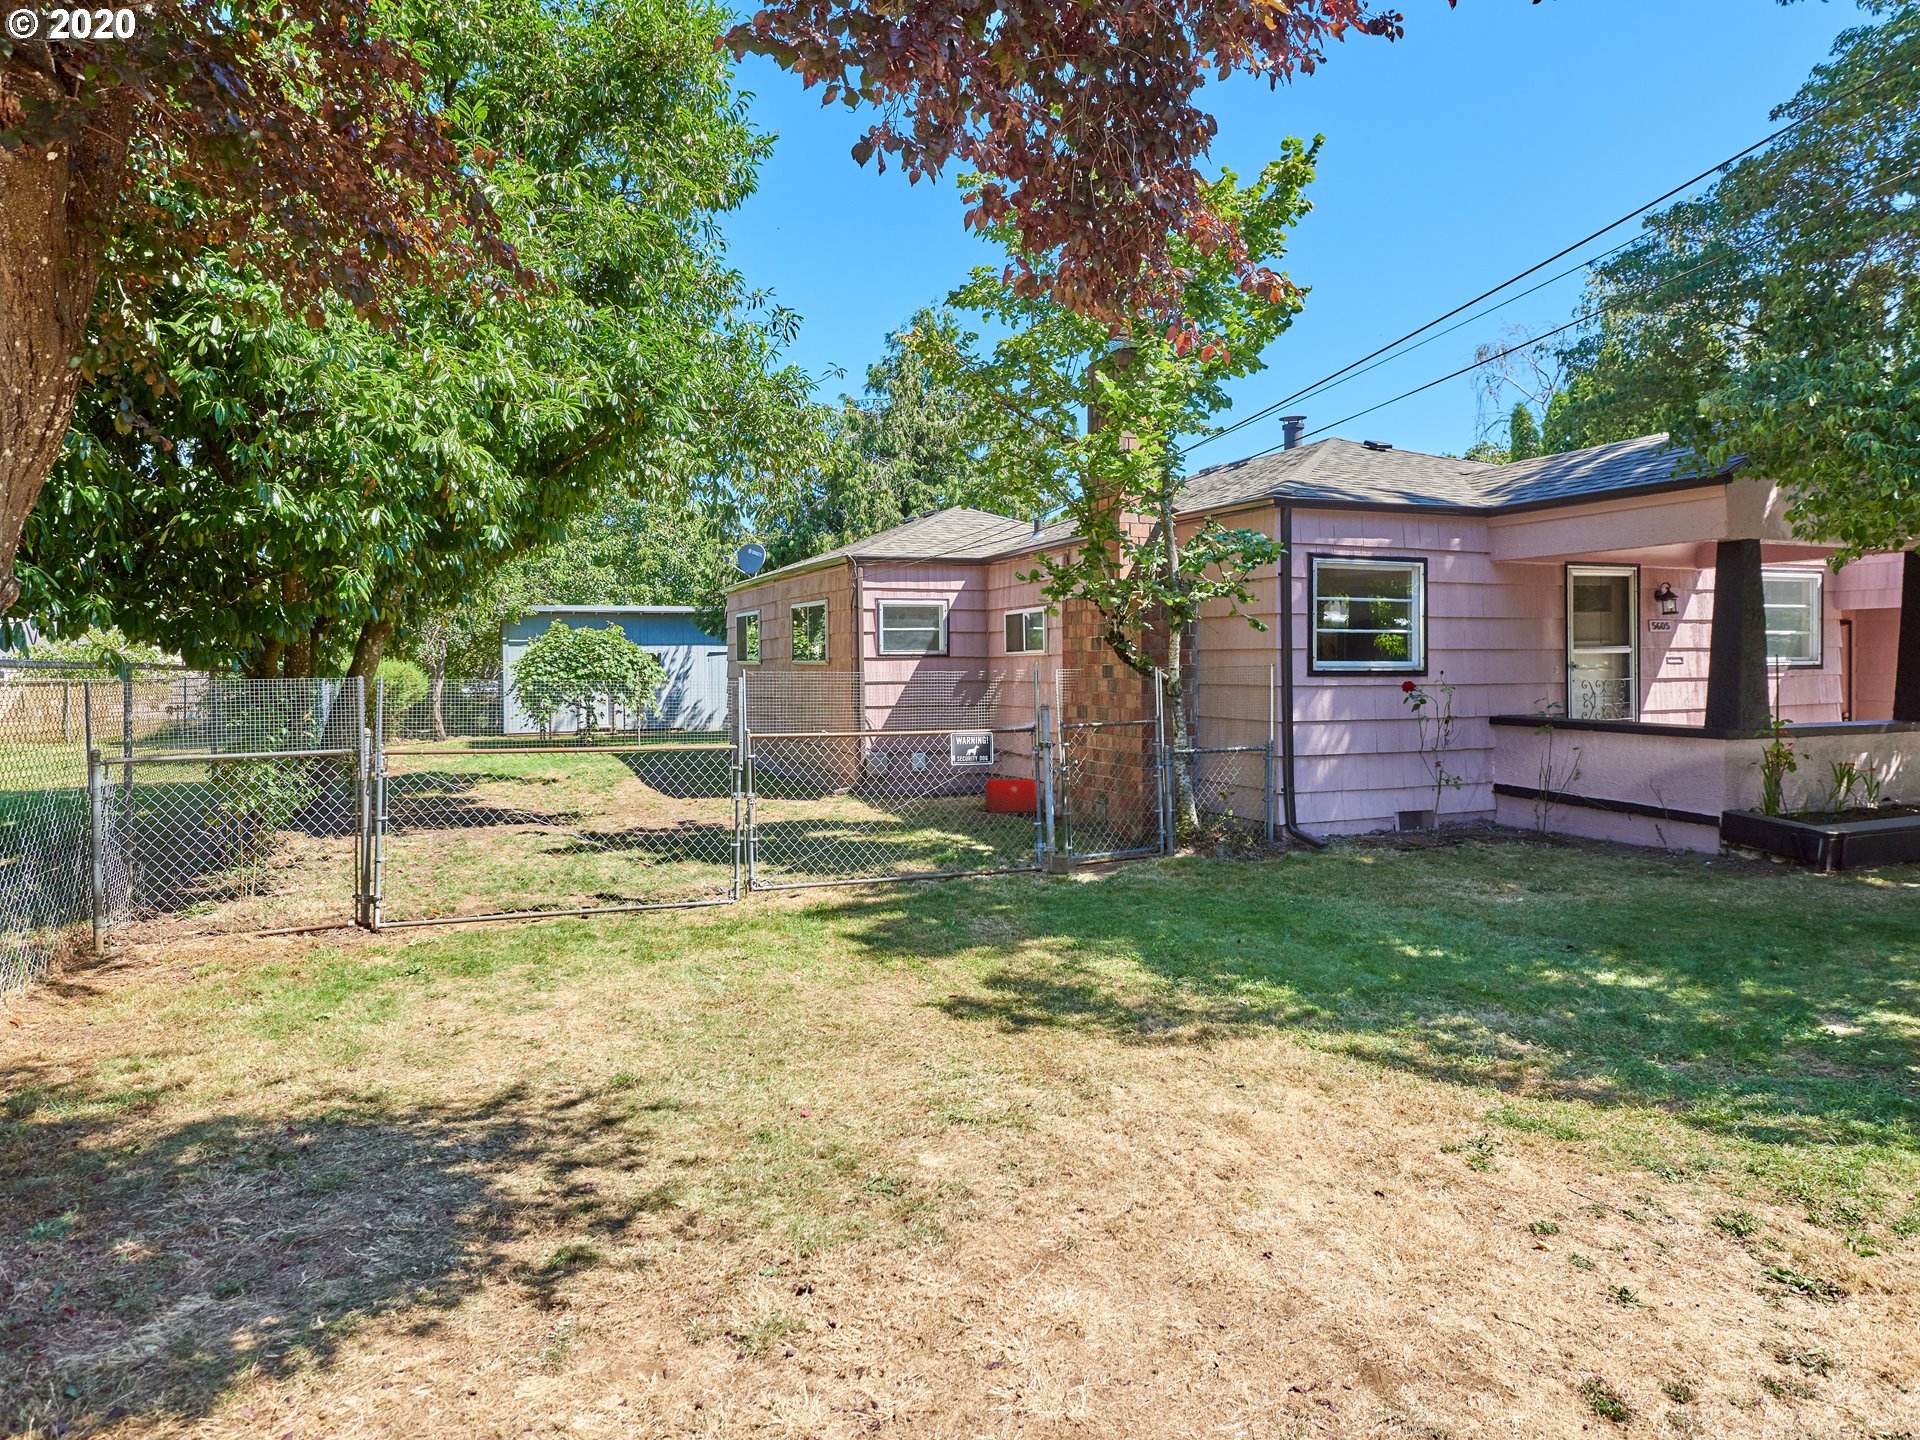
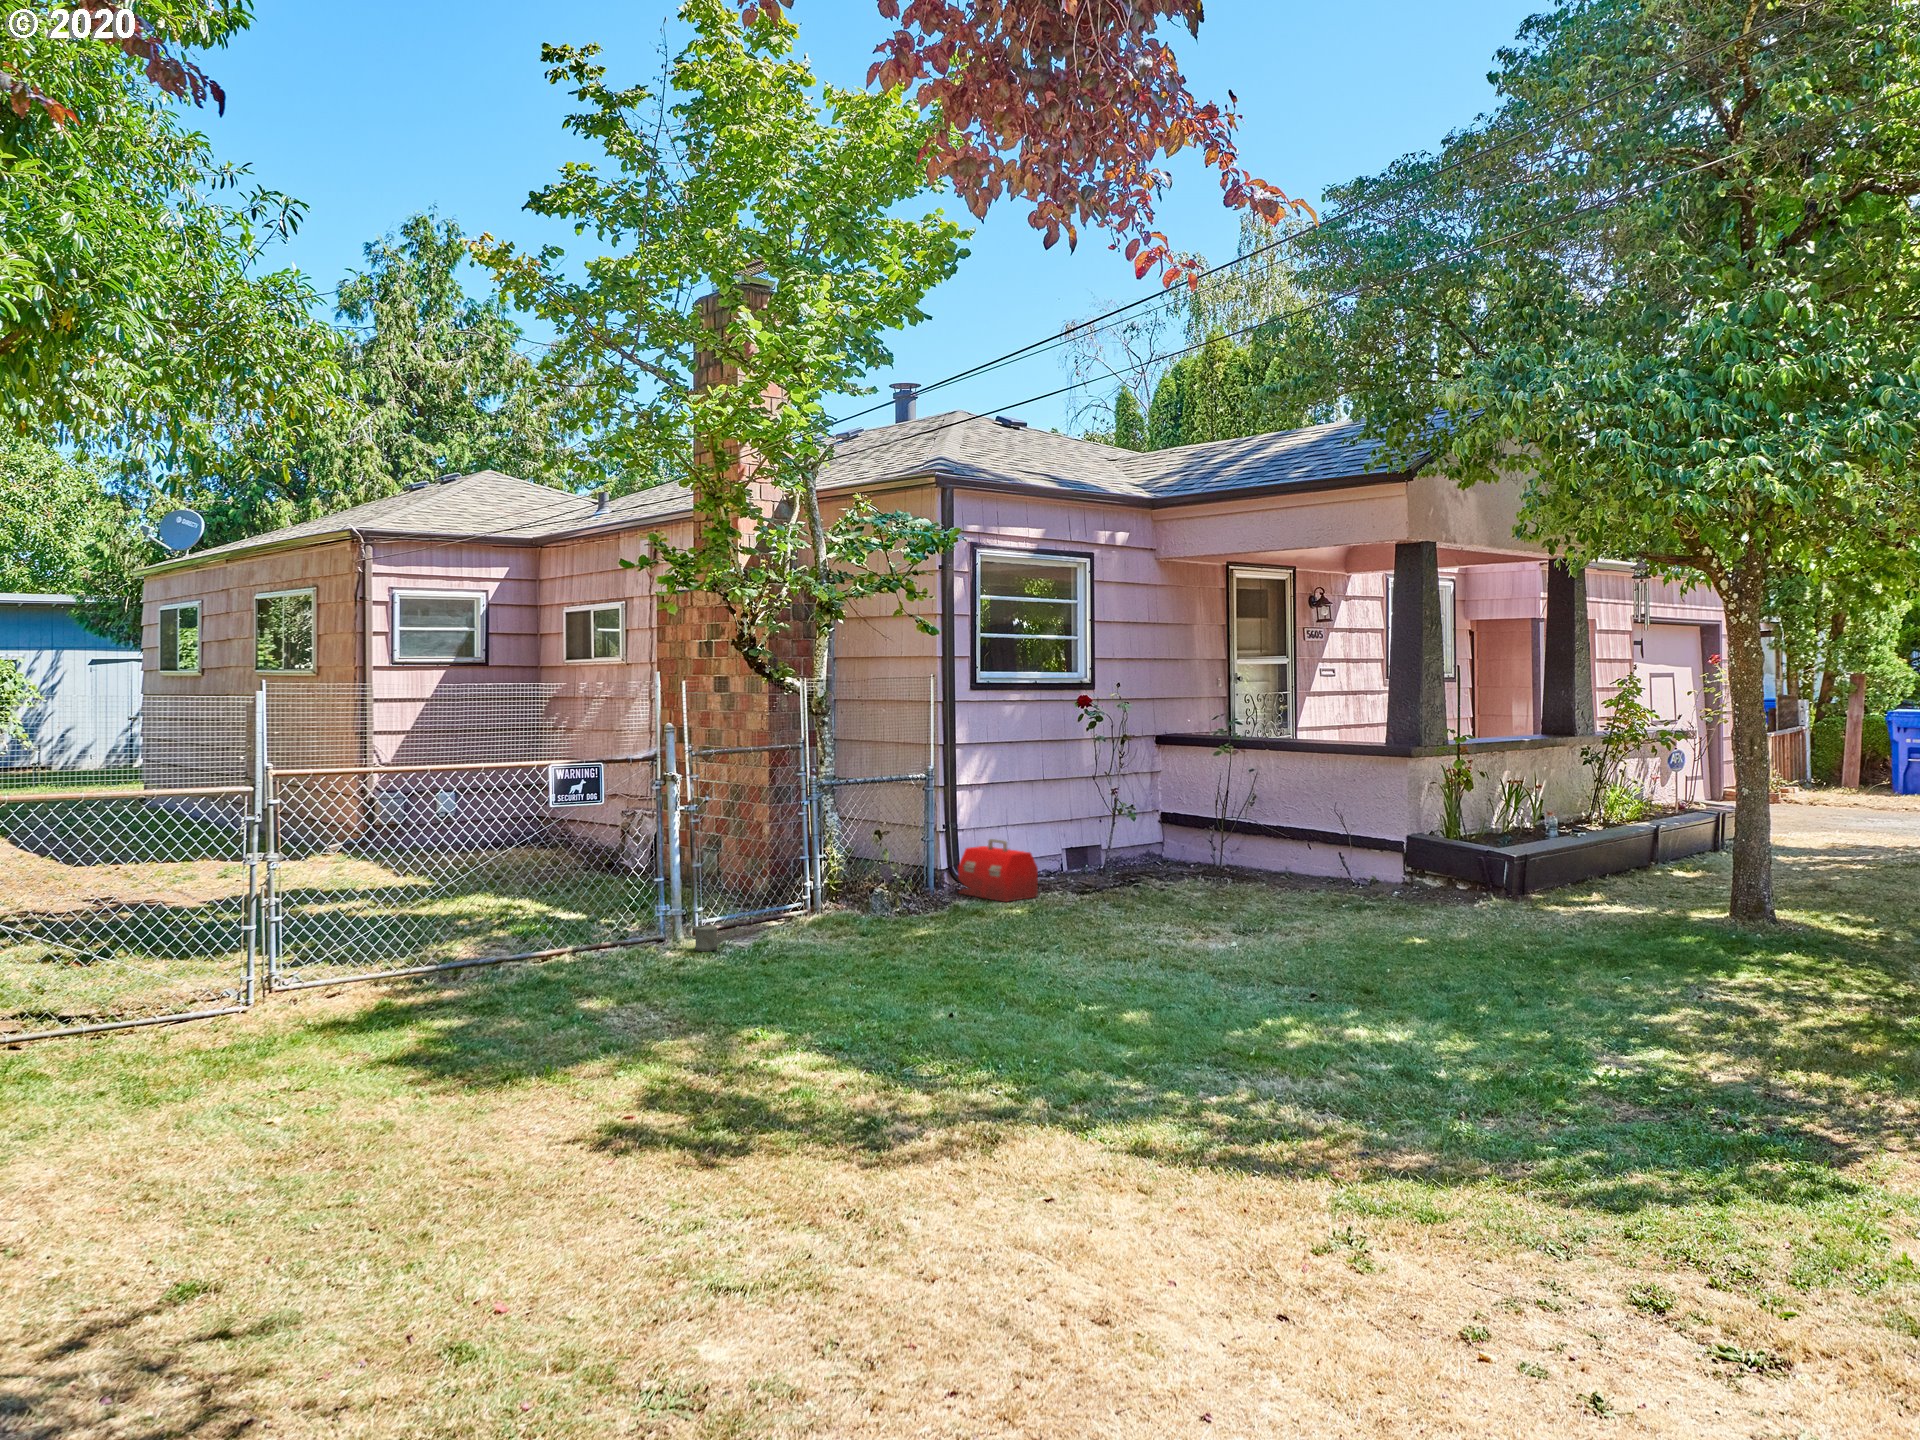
toolbox: present [985,773,1037,812] -> present [958,839,1038,902]

